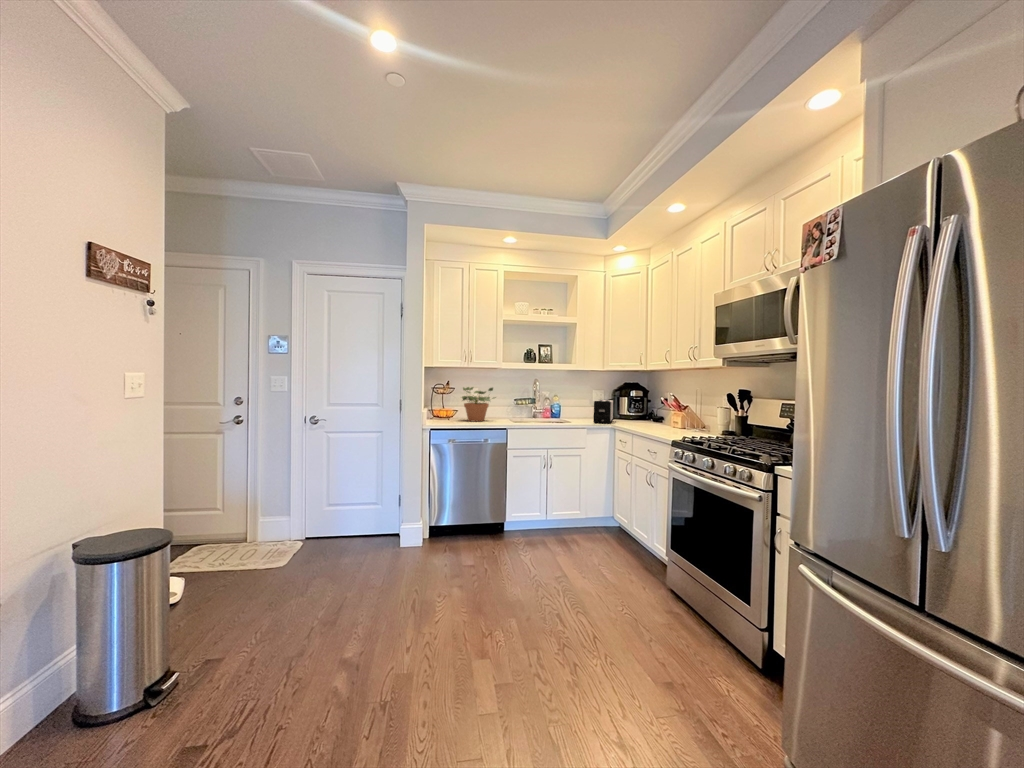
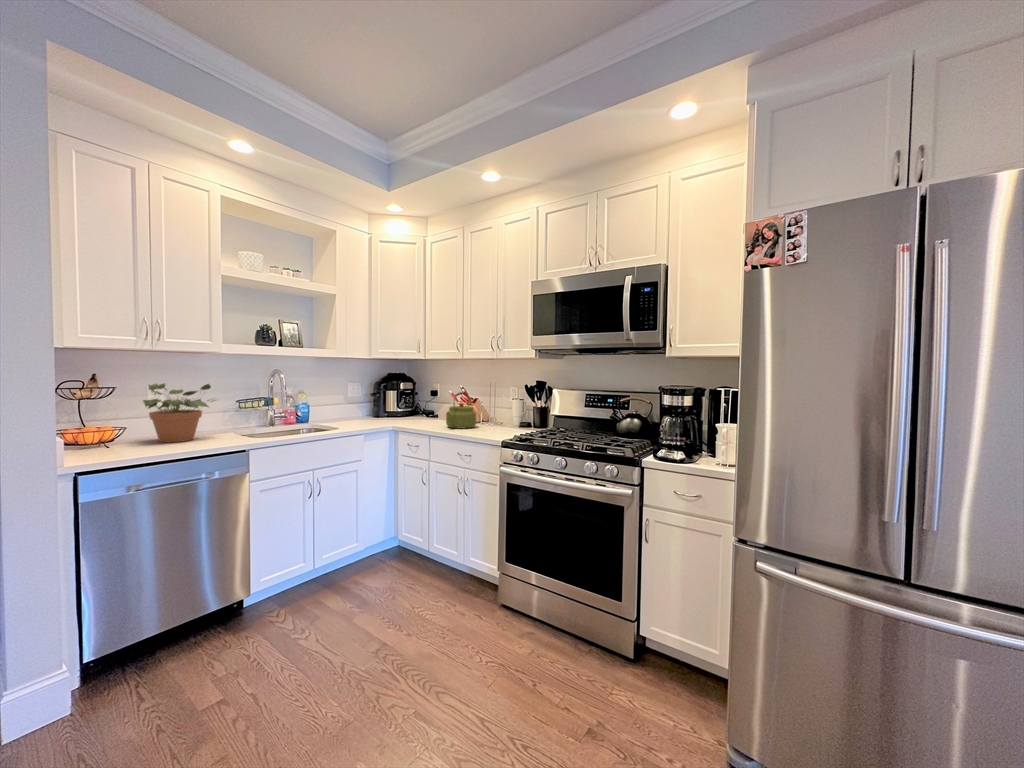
kettle: none [647,398,679,431] -> present [446,392,476,428]
toaster: present [593,400,614,424] -> none [363,395,389,426]

